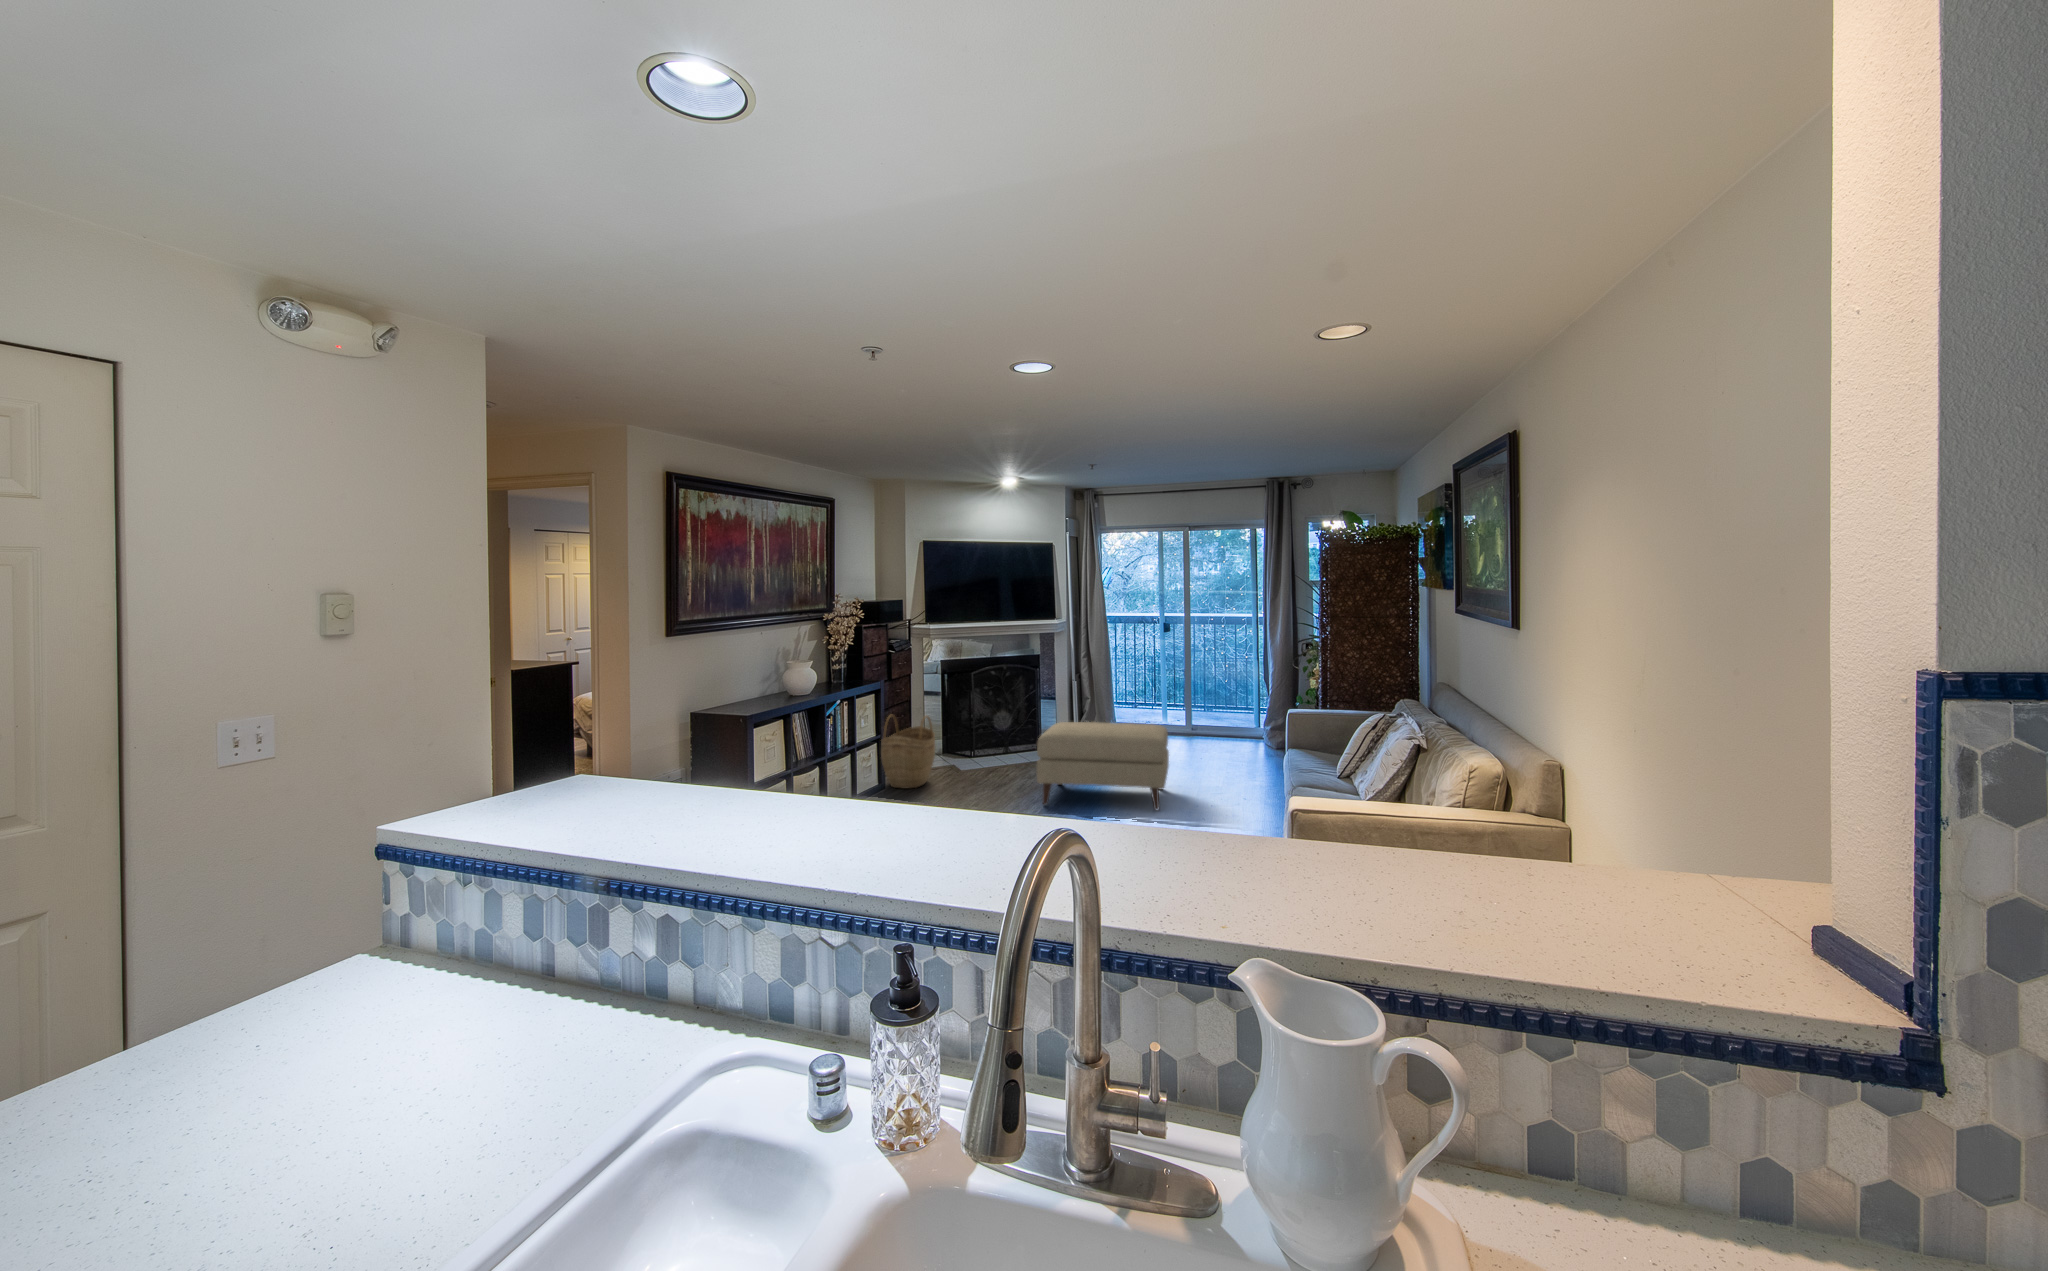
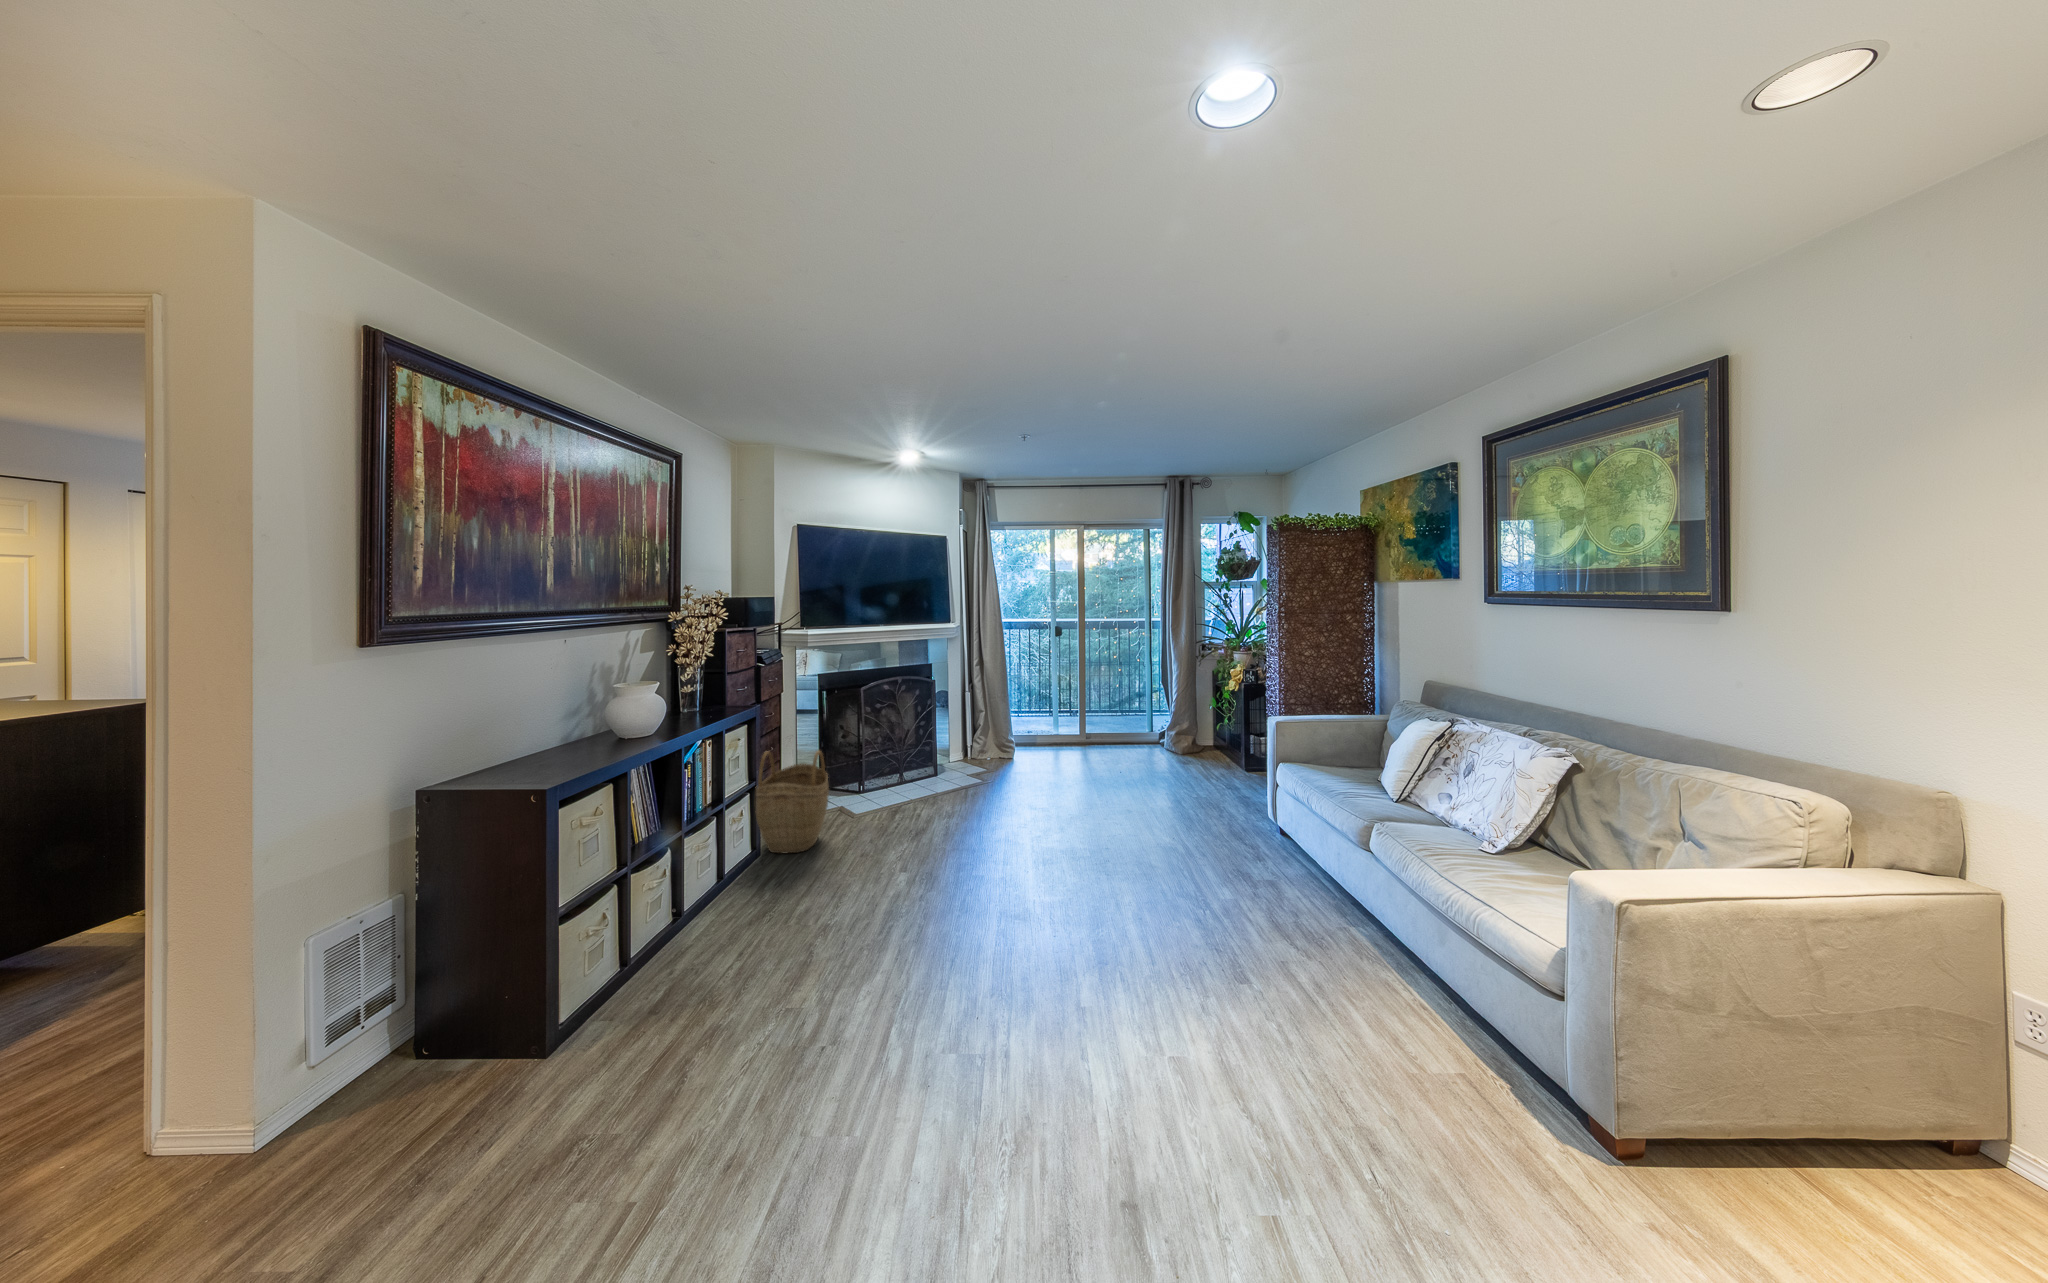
ottoman: present [1036,722,1169,810] -> none [984,749,1151,865]

